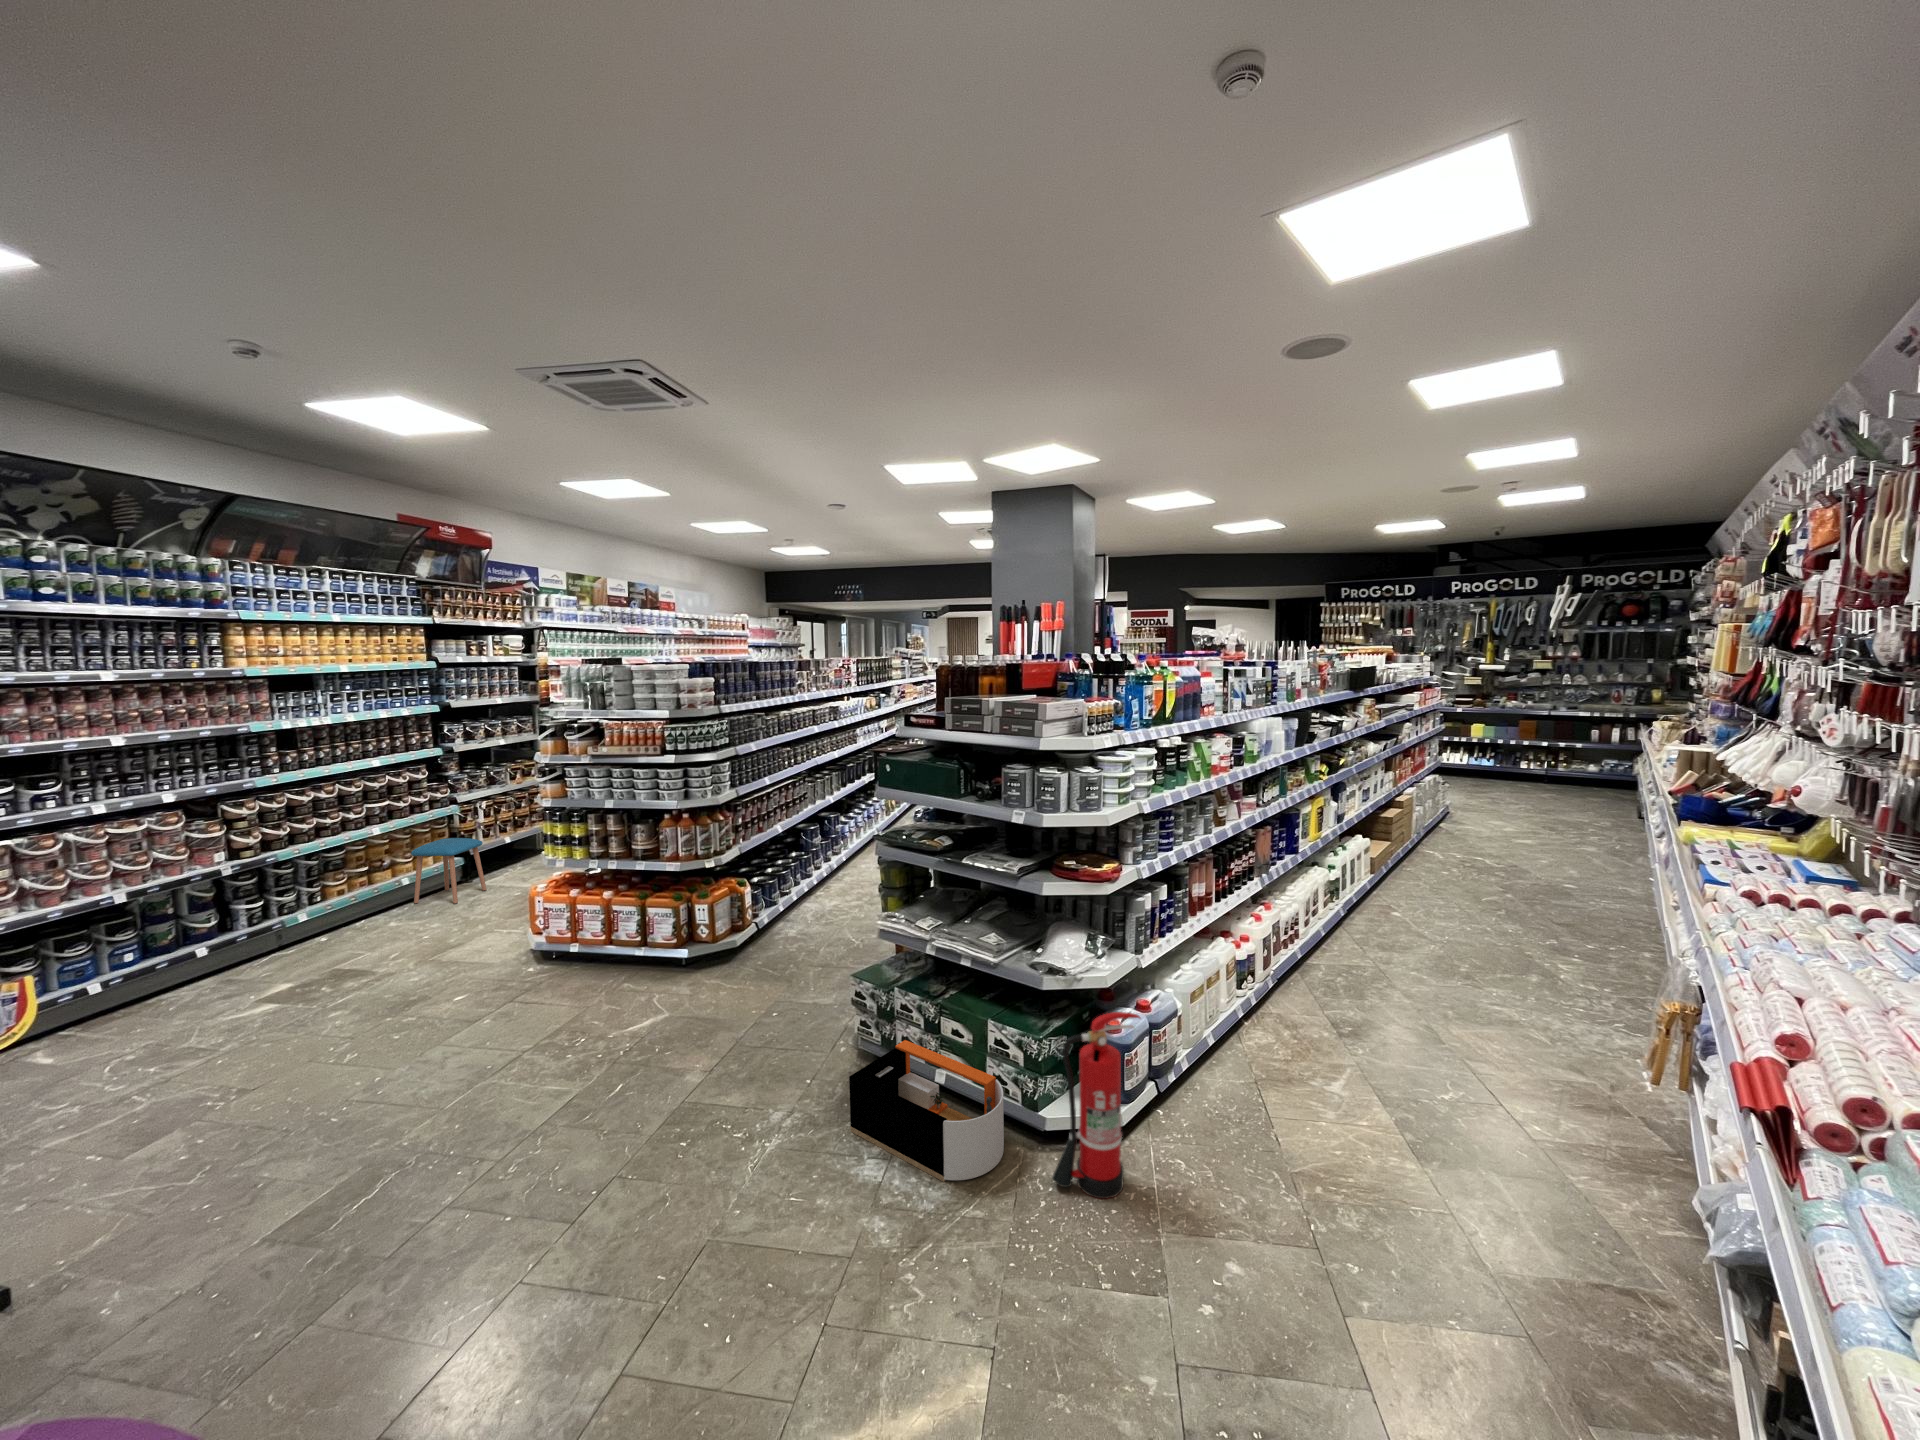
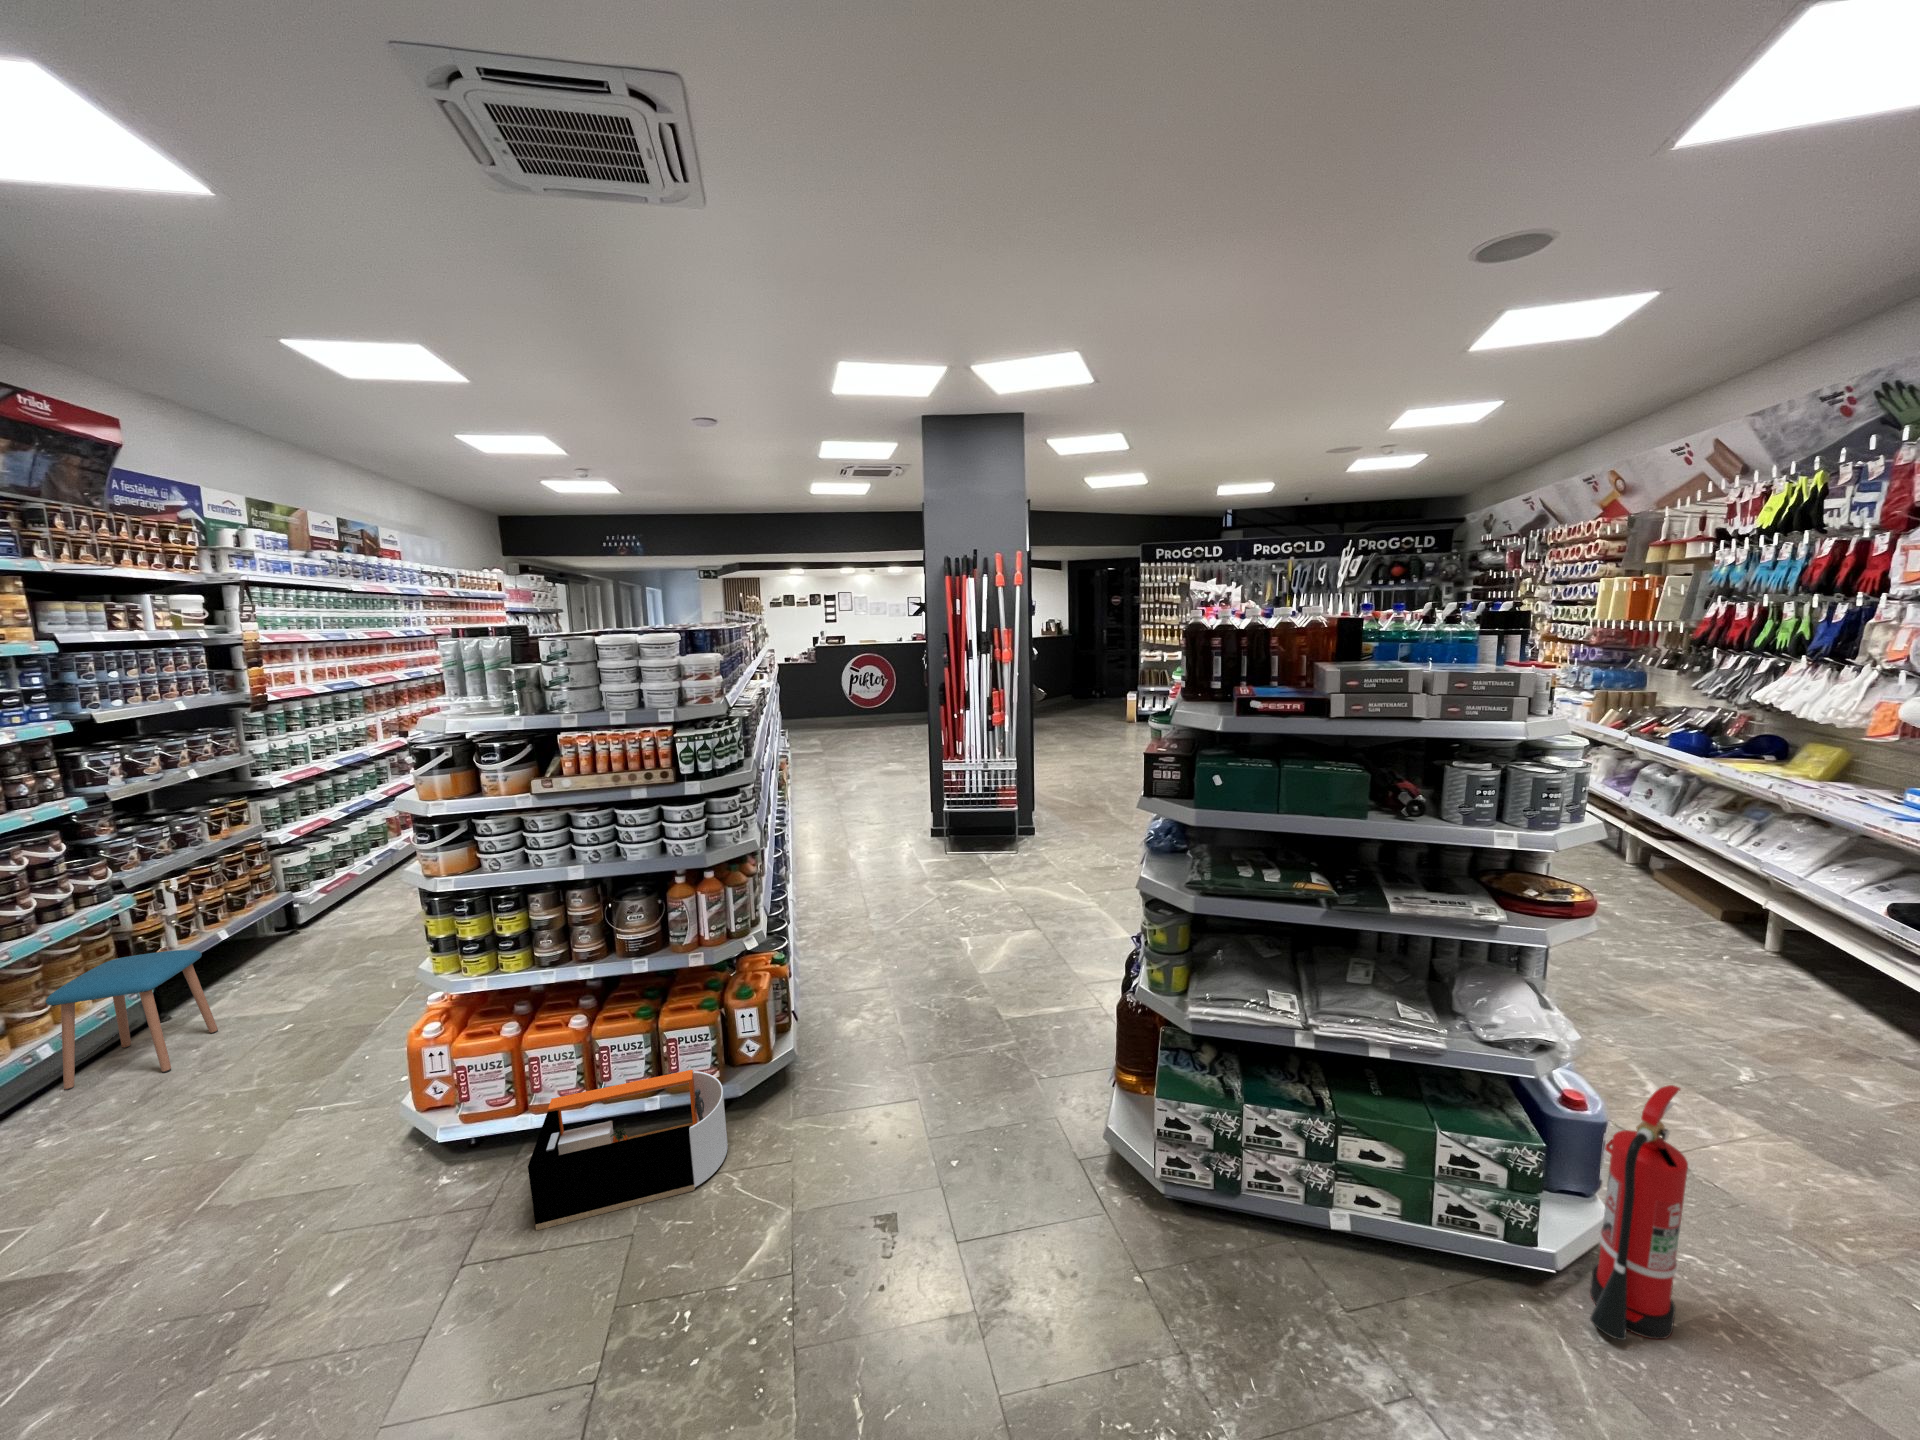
storage bin: present [849,1040,1004,1182] -> present [528,1070,728,1230]

